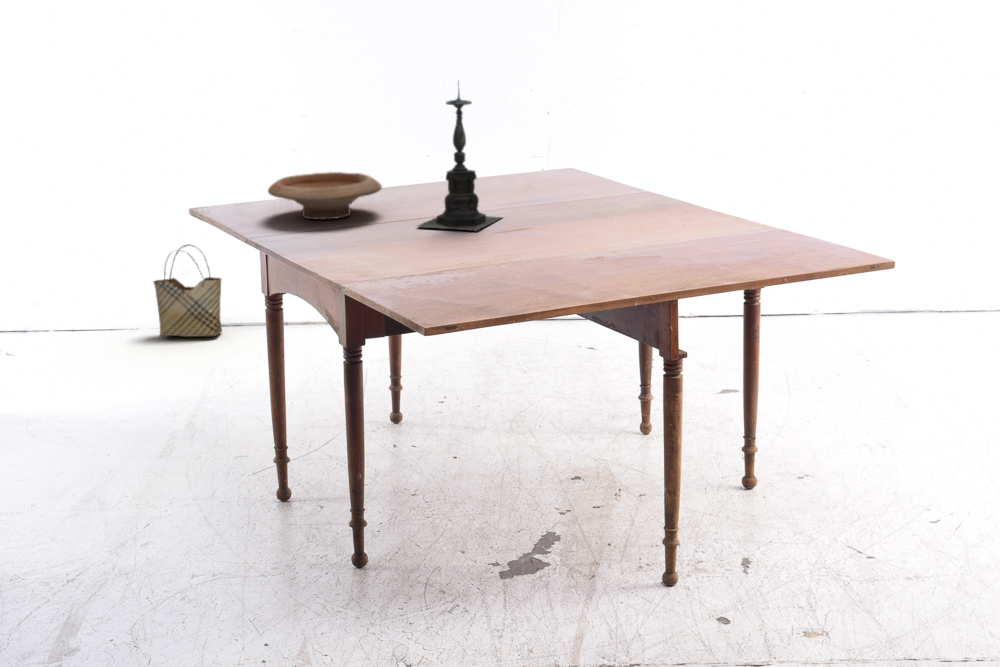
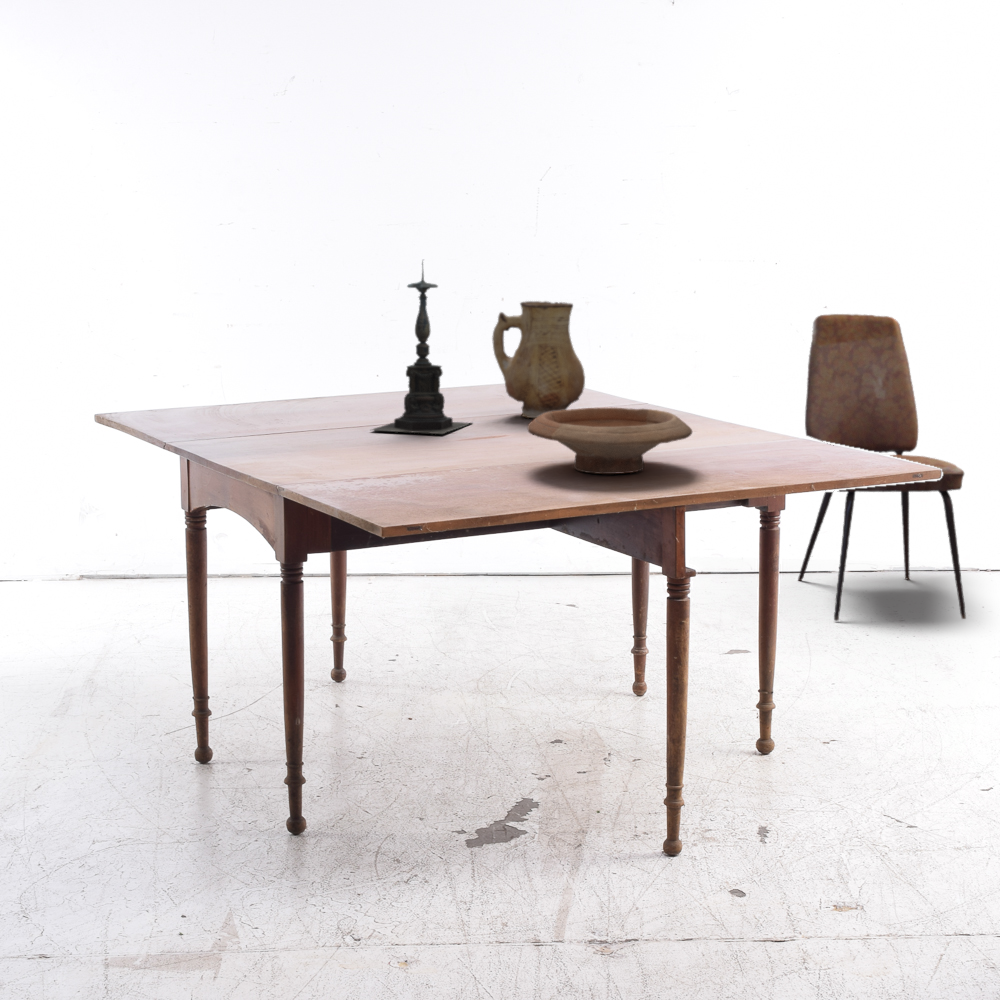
dining chair: none [778,100,921,363] -> present [798,314,966,621]
ceramic pitcher: none [519,110,598,212] -> present [492,301,585,418]
wooden bowl: present [268,172,382,219] -> present [528,408,692,474]
woven basket: present [153,244,222,337] -> none [44,477,128,588]

